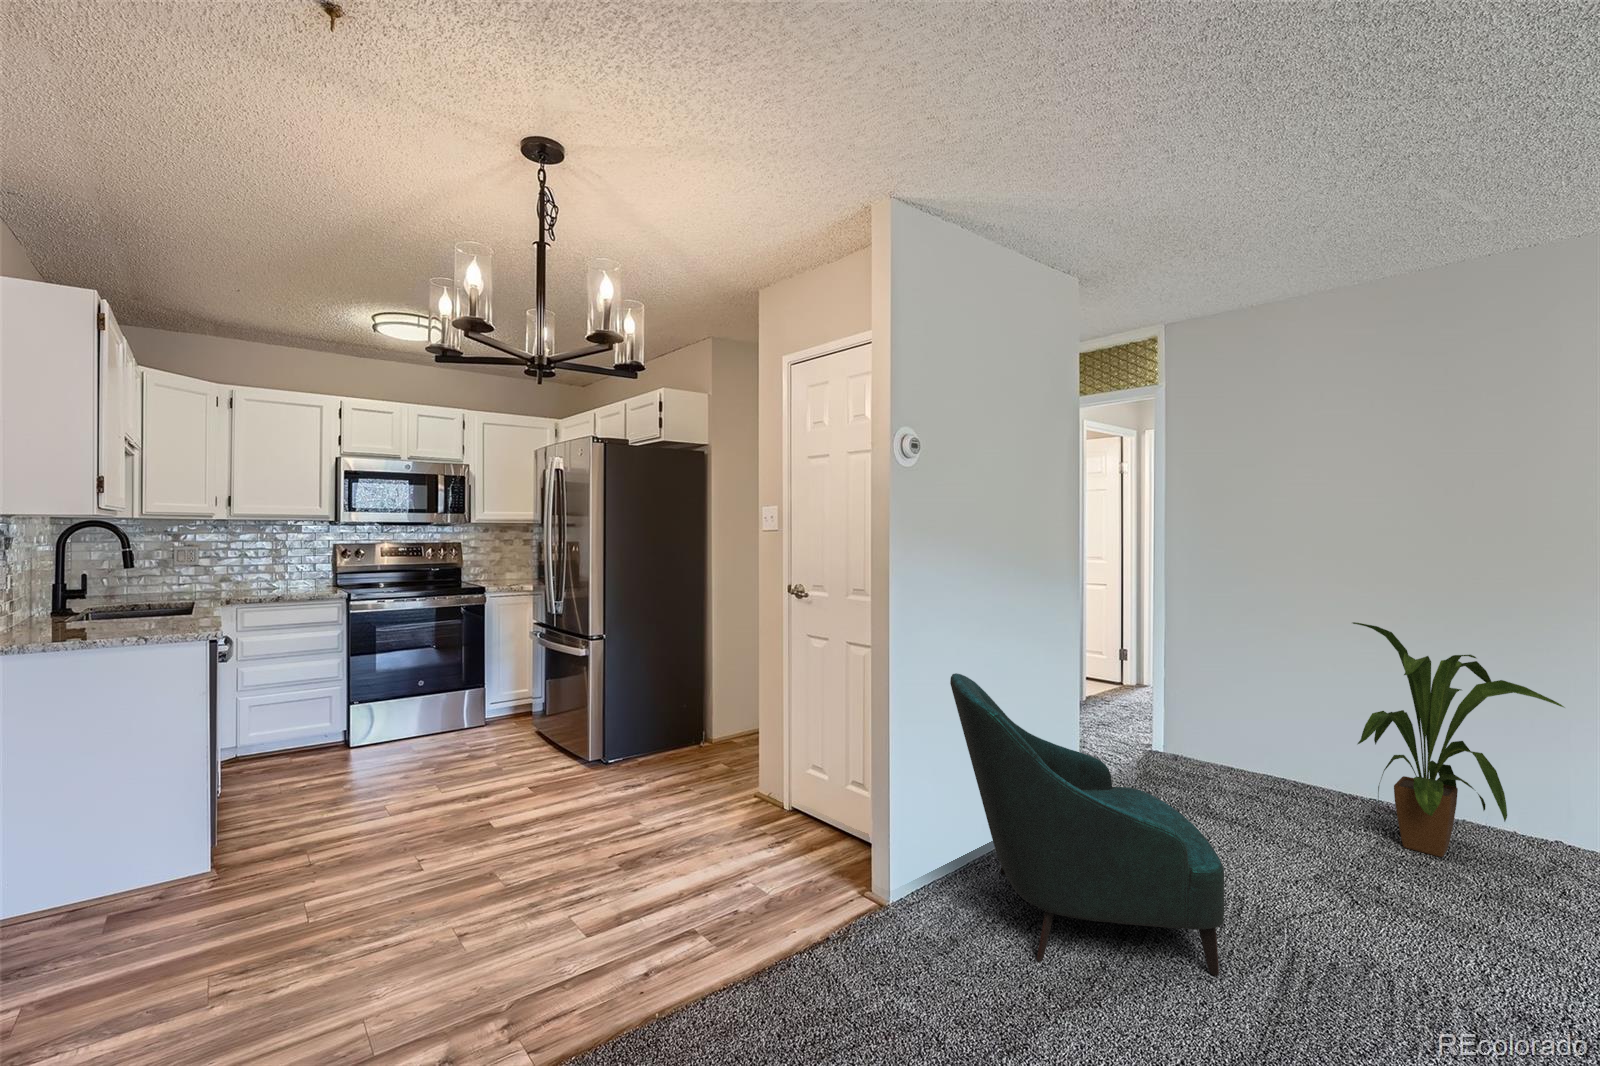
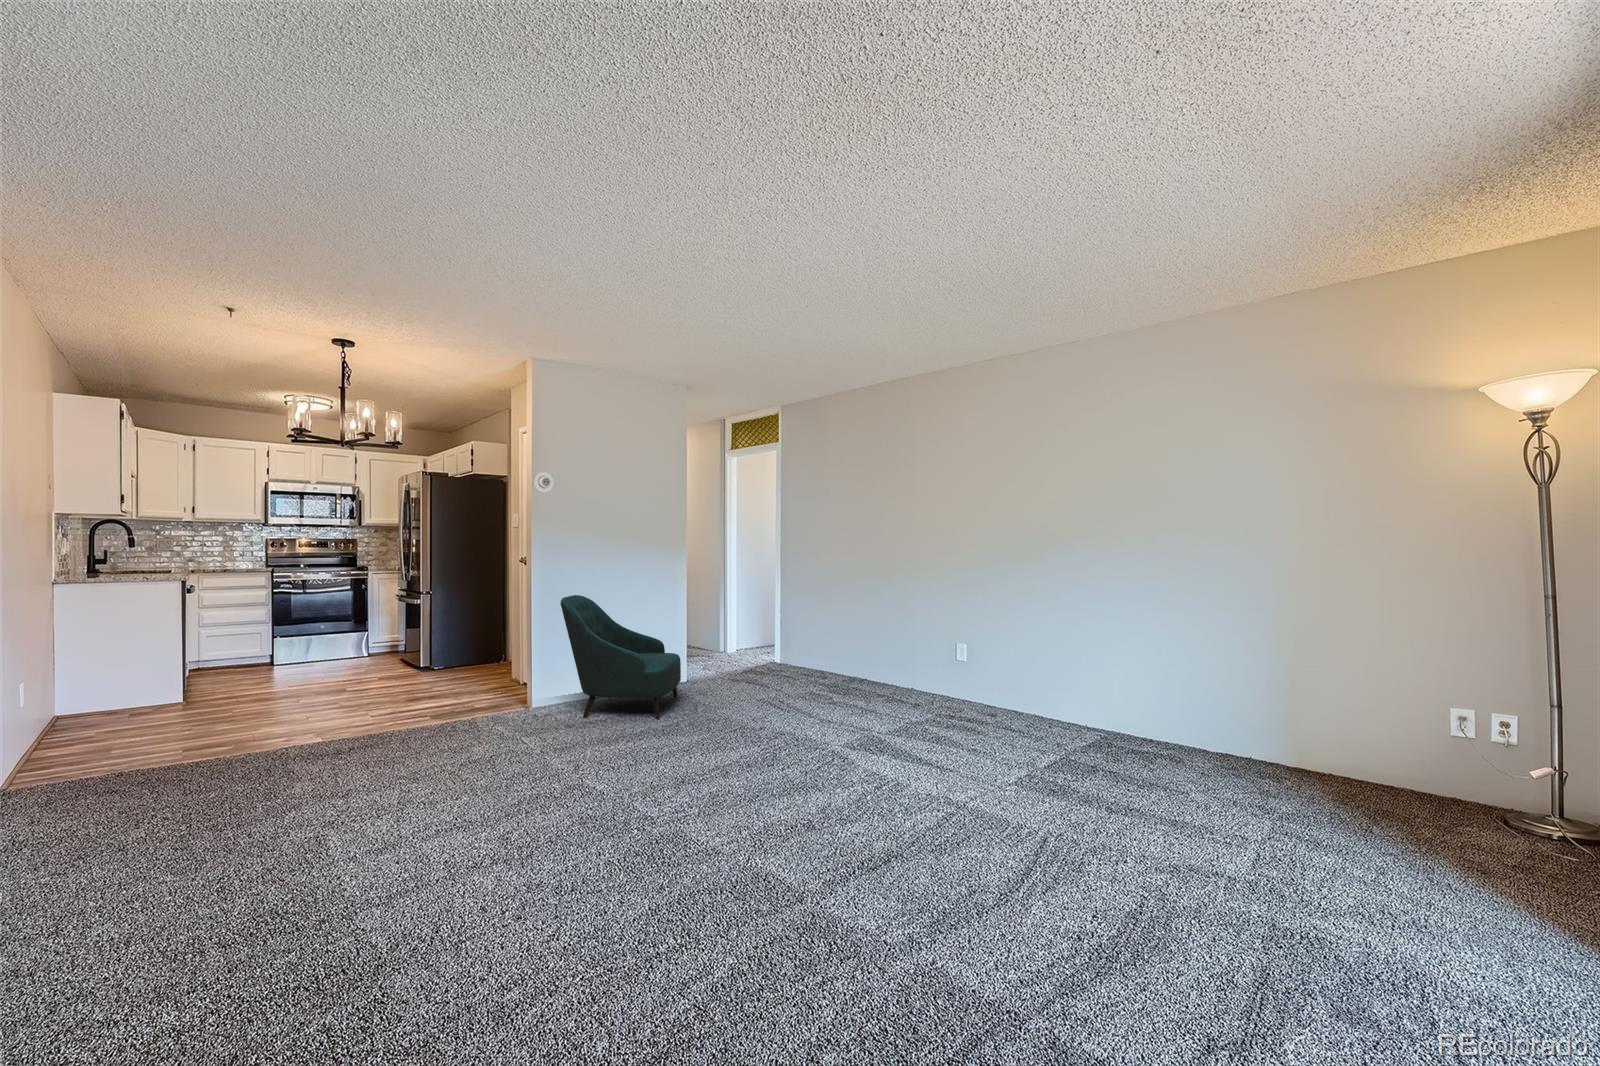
house plant: present [1353,622,1564,857] -> none [803,574,891,691]

